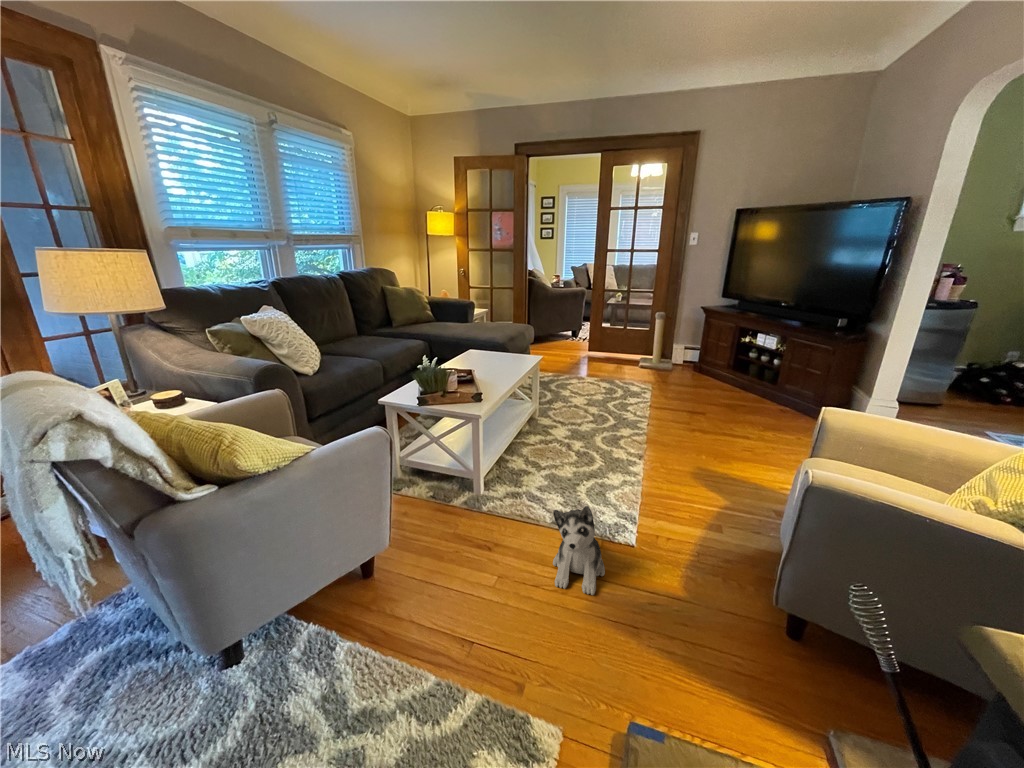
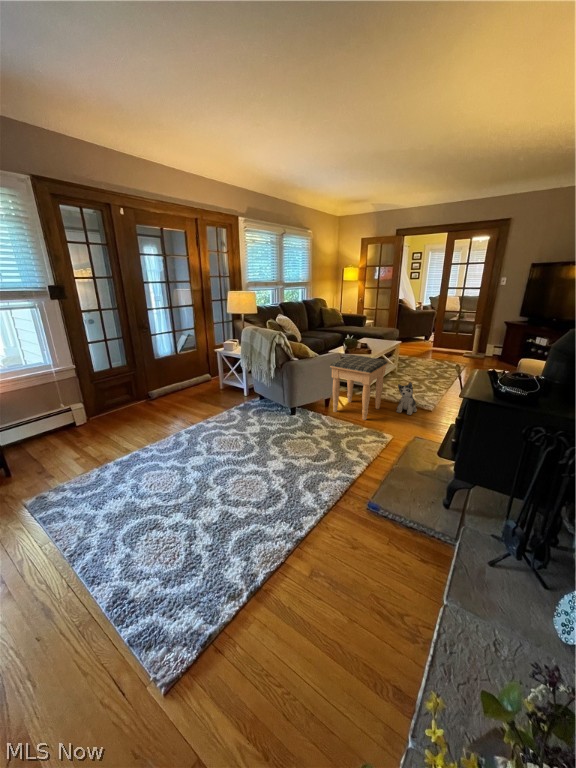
footstool: none [335,434,521,659] -> present [330,355,388,420]

